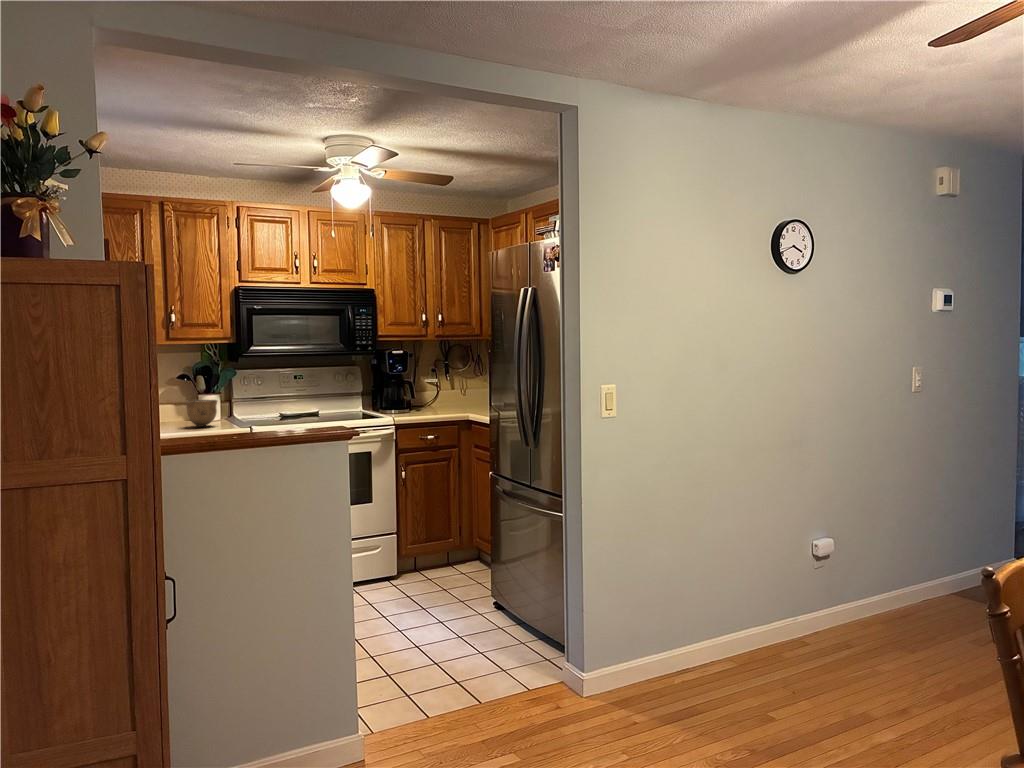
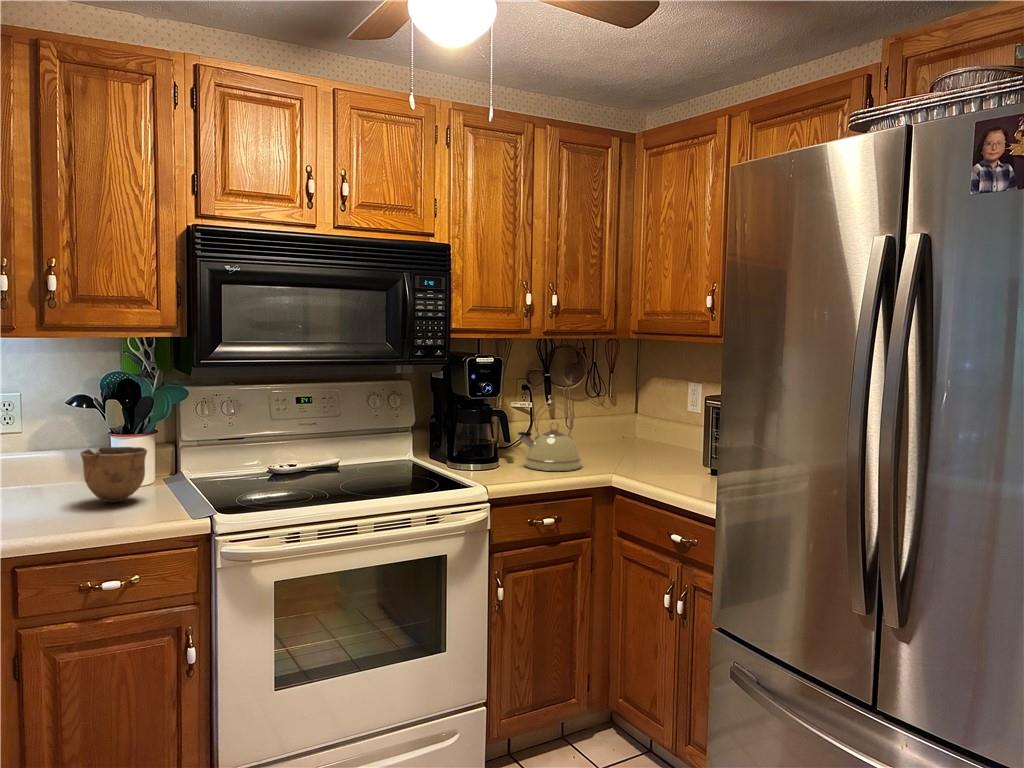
kettle: none [420,375,458,413] -> present [518,401,582,471]

